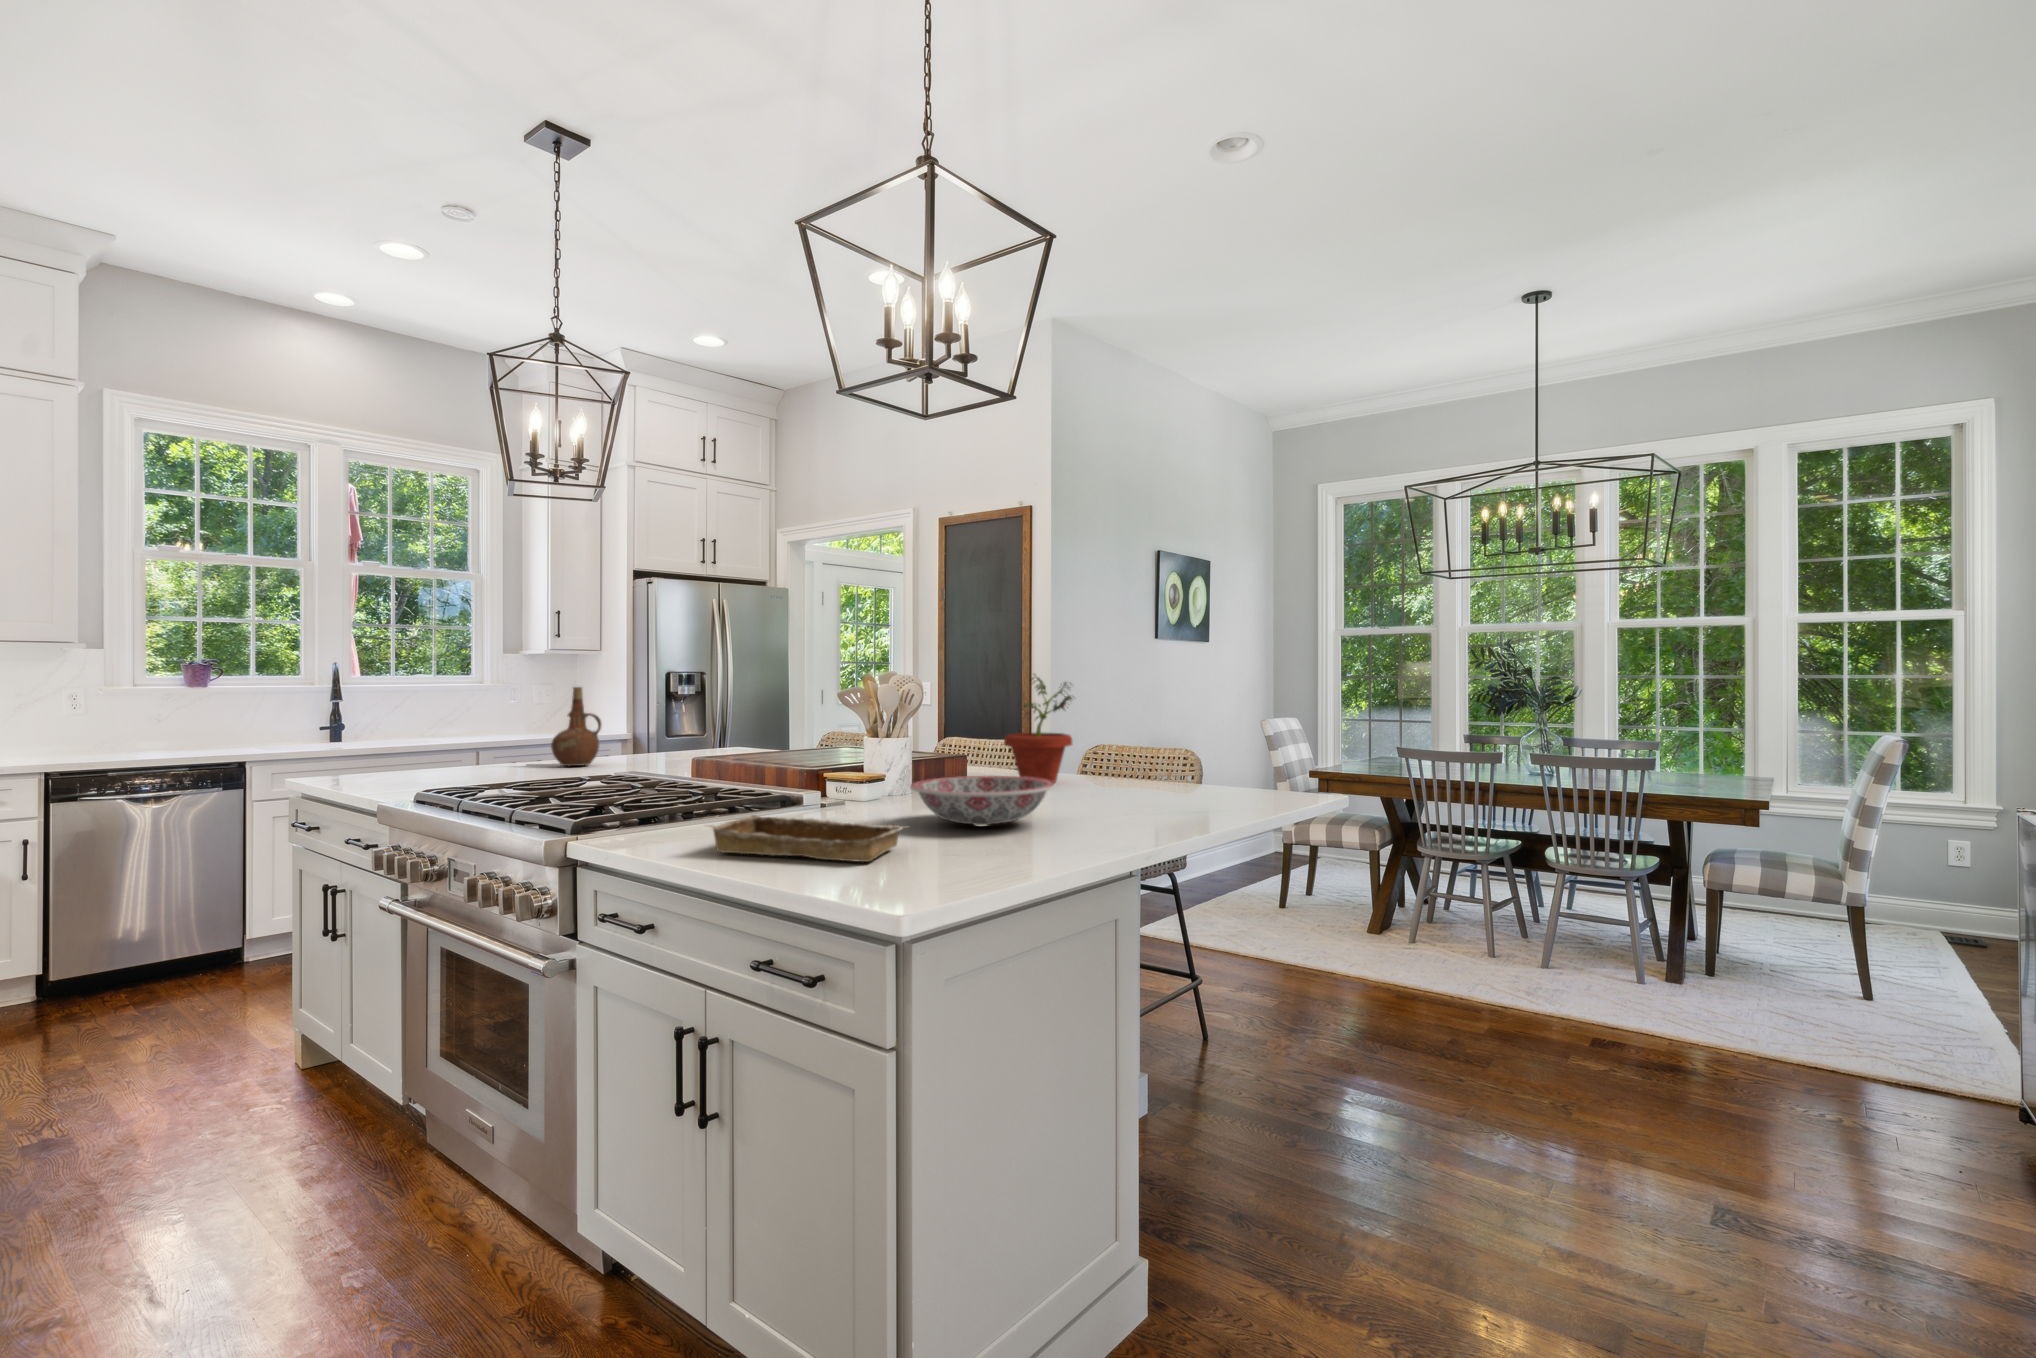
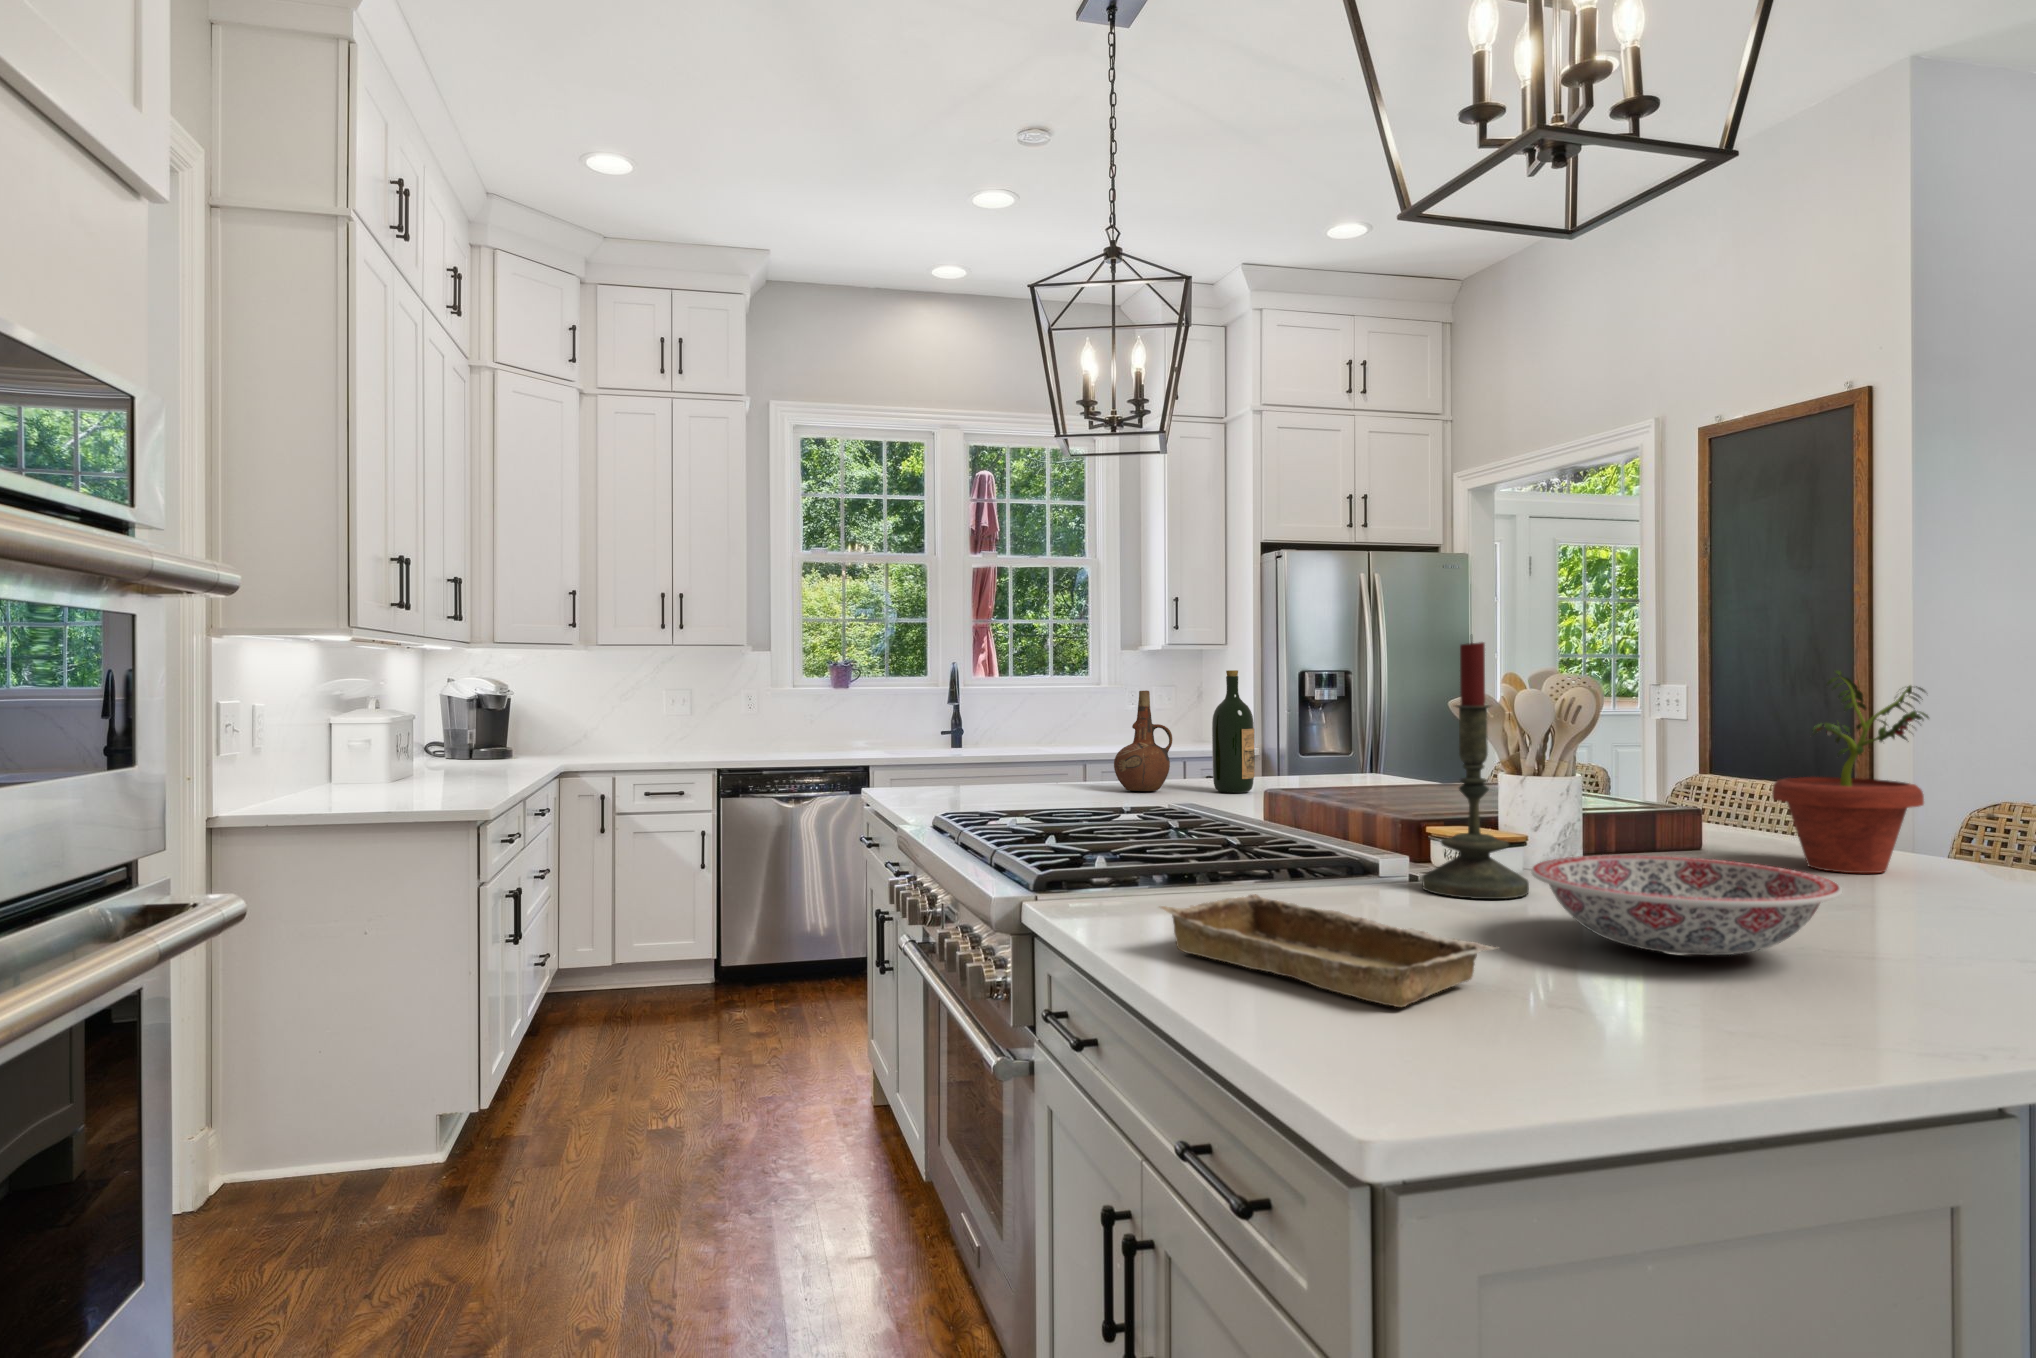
candle: none [832,651,894,811] -> present [1422,638,1529,899]
wine bottle: none [634,671,667,764] -> present [1212,670,1255,793]

